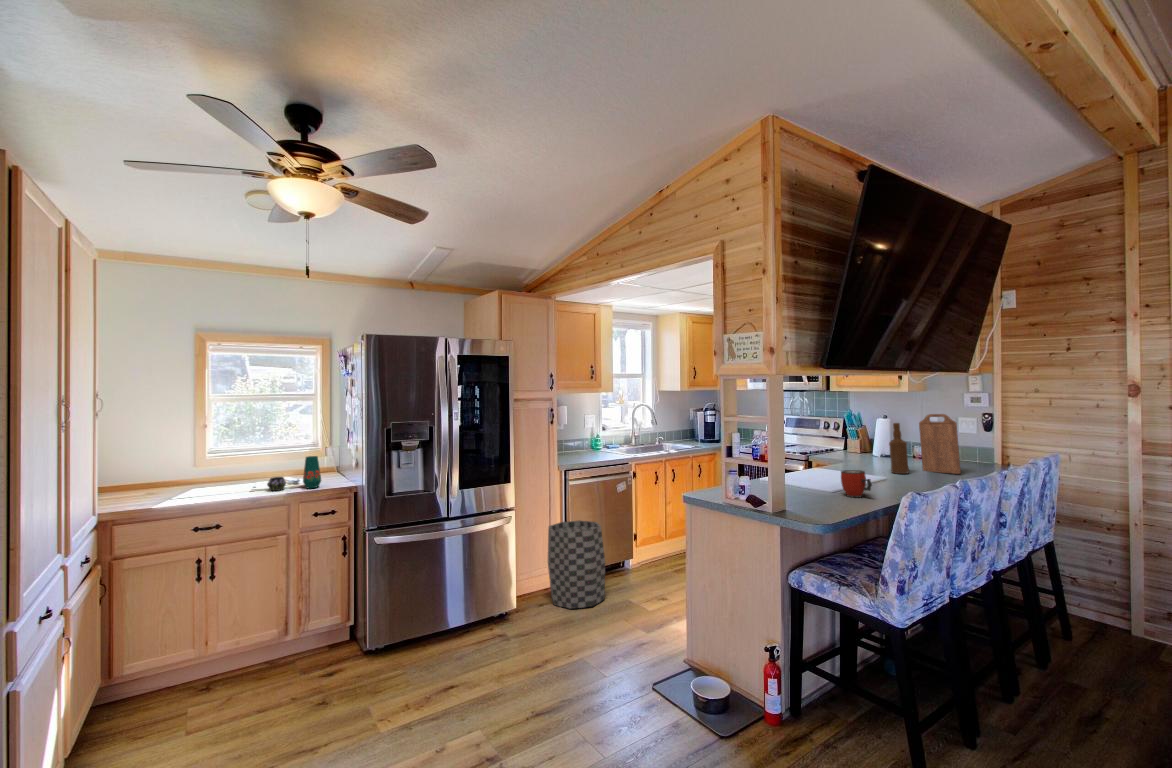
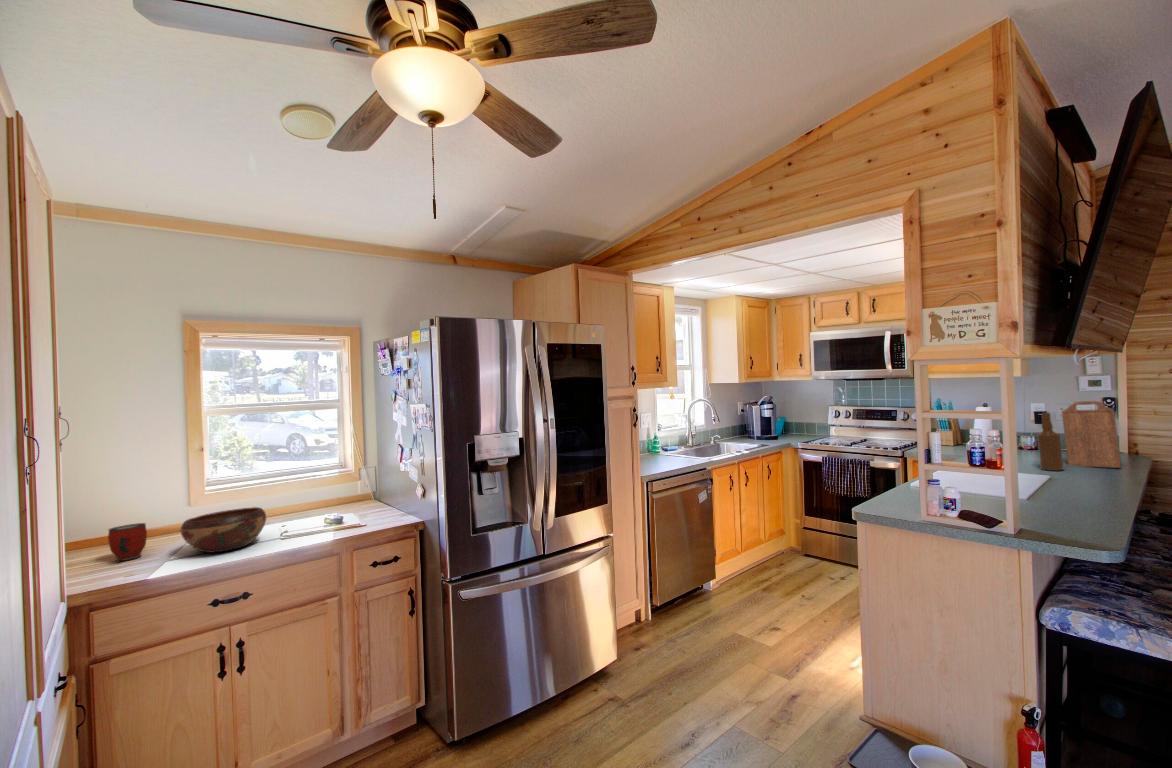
vase: present [267,456,321,491] -> none [304,485,376,537]
decorative bowl: none [179,468,241,496] -> present [180,507,266,552]
mug: present [841,470,872,497] -> present [108,523,147,561]
trash can: present [548,520,605,609] -> none [633,540,705,649]

